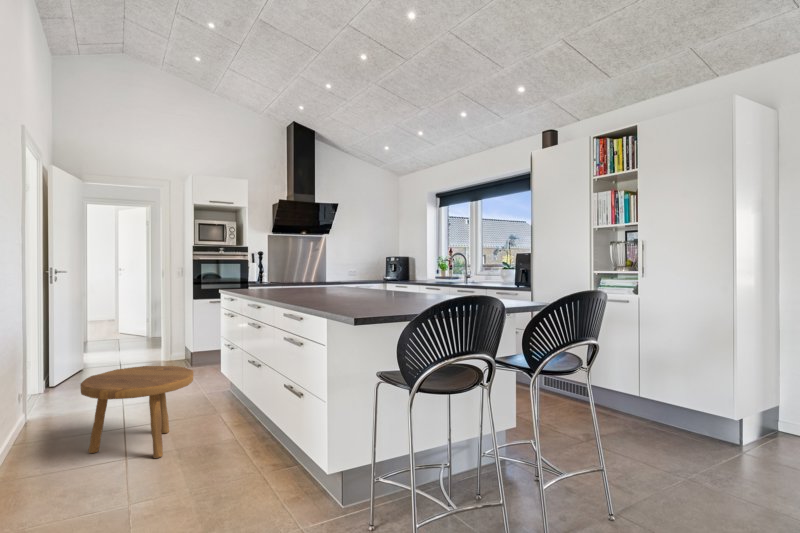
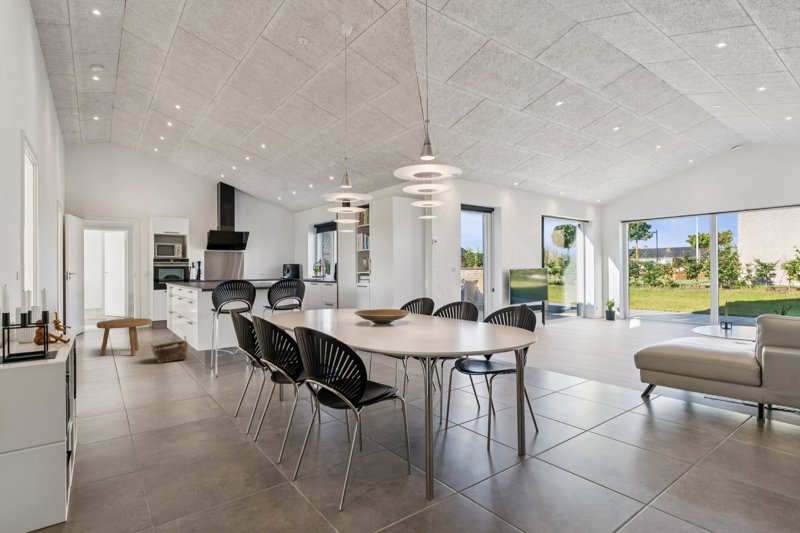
woven basket: none [198,424,284,503] -> present [151,337,188,363]

